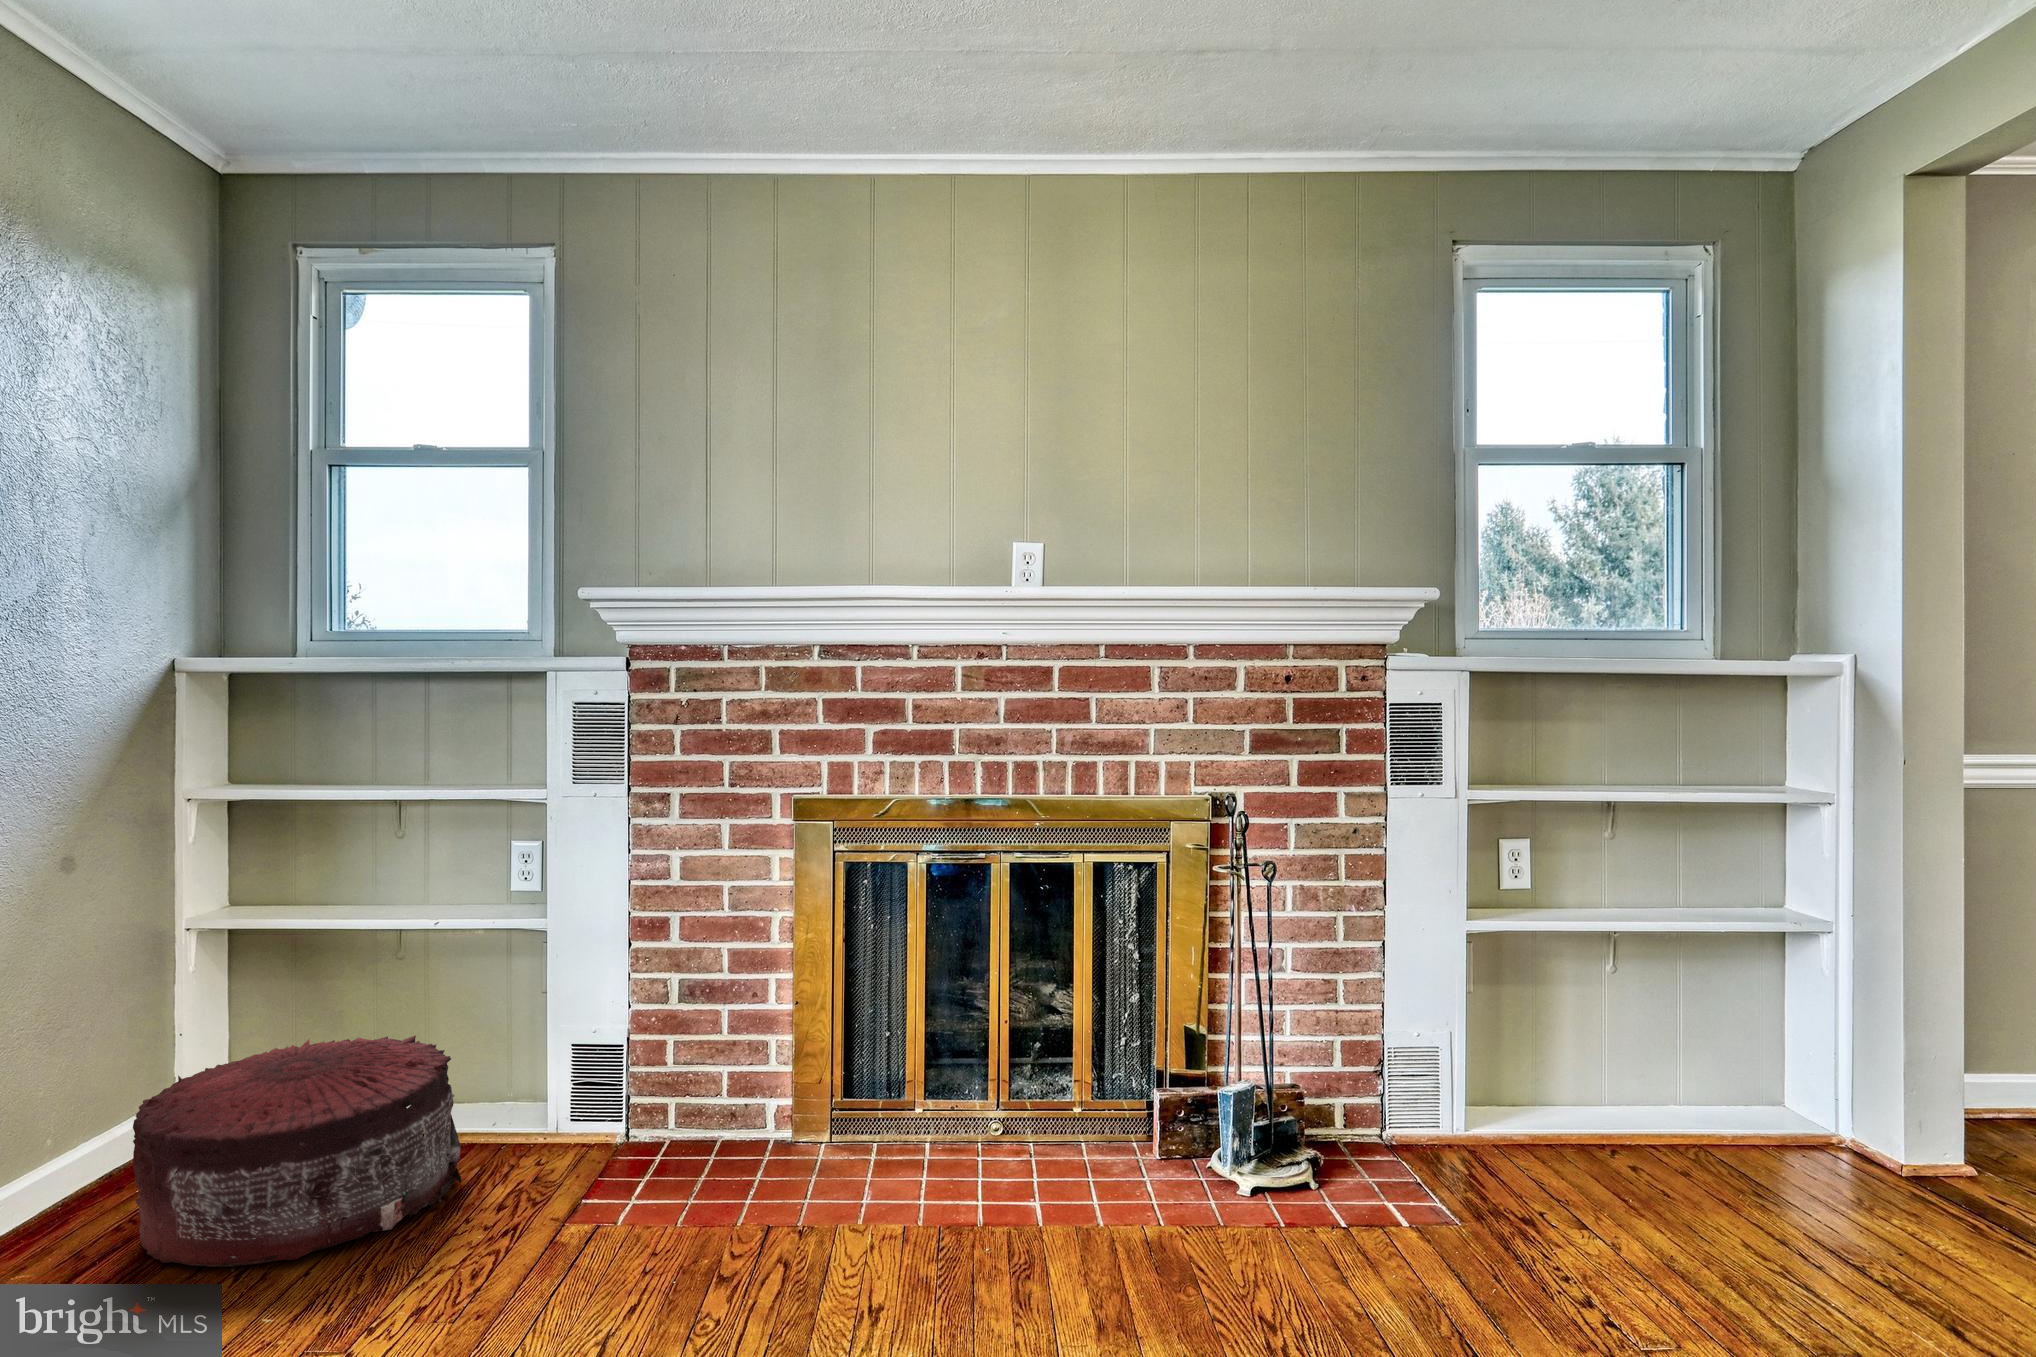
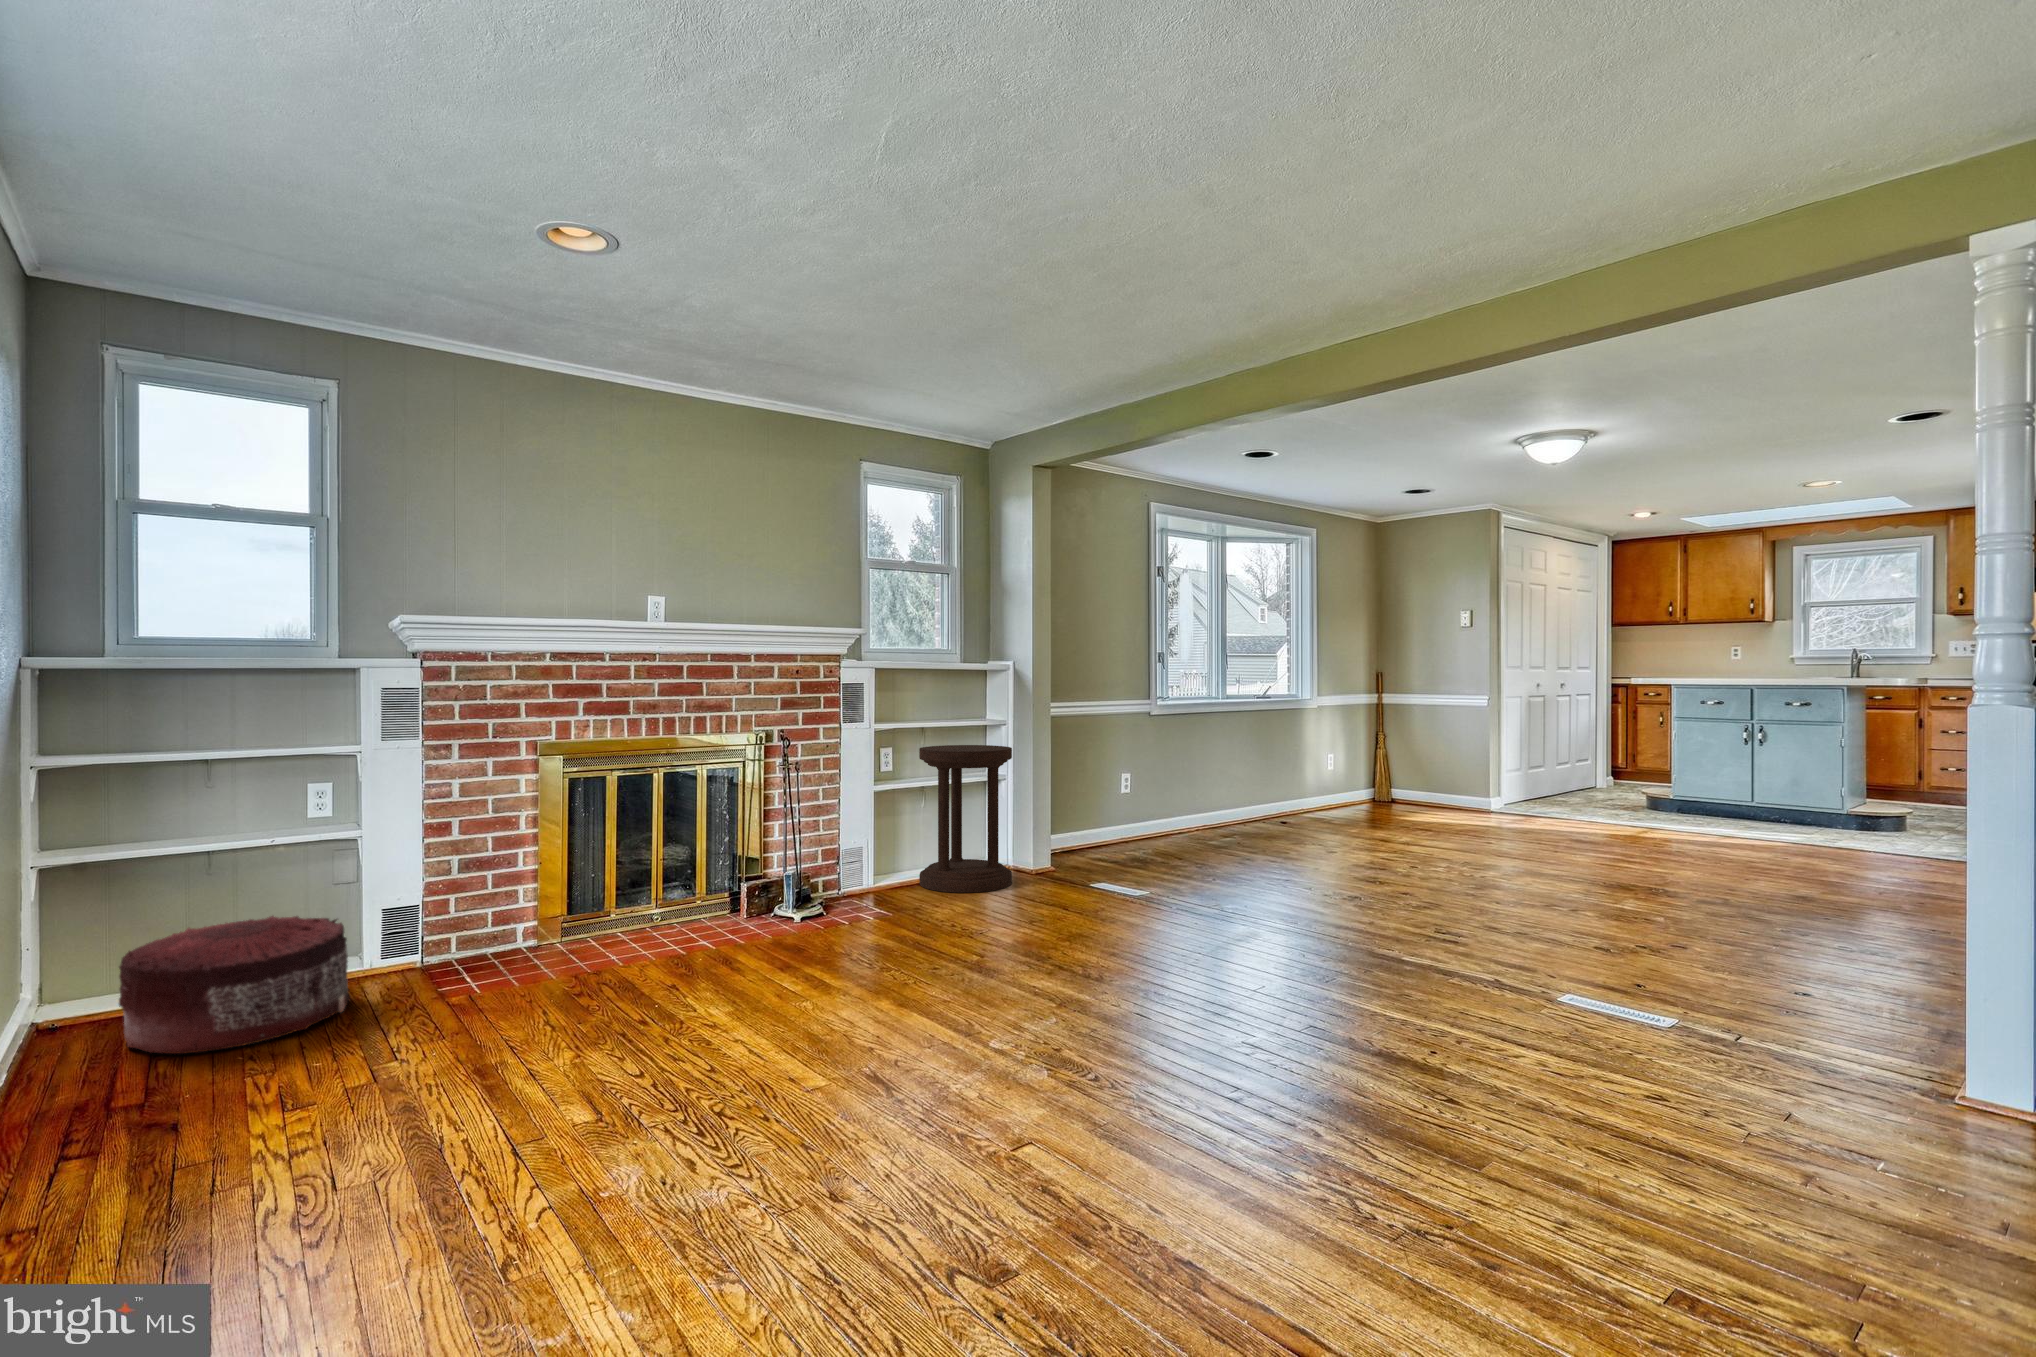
side table: none [1577,842,1829,1223] -> present [919,745,1012,893]

